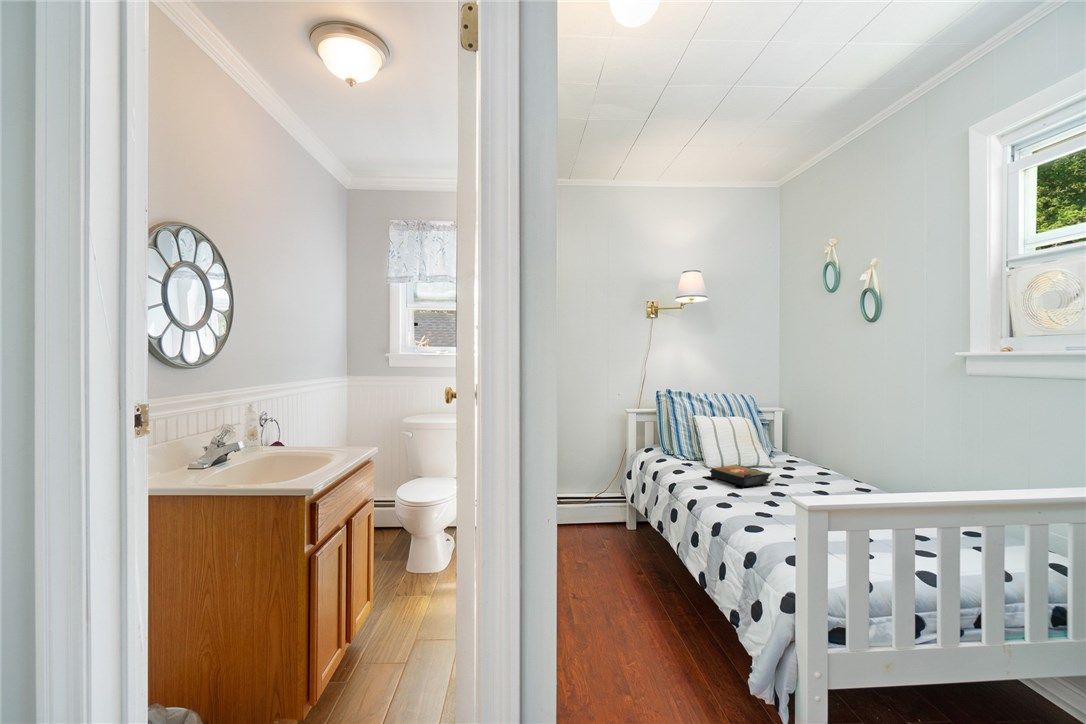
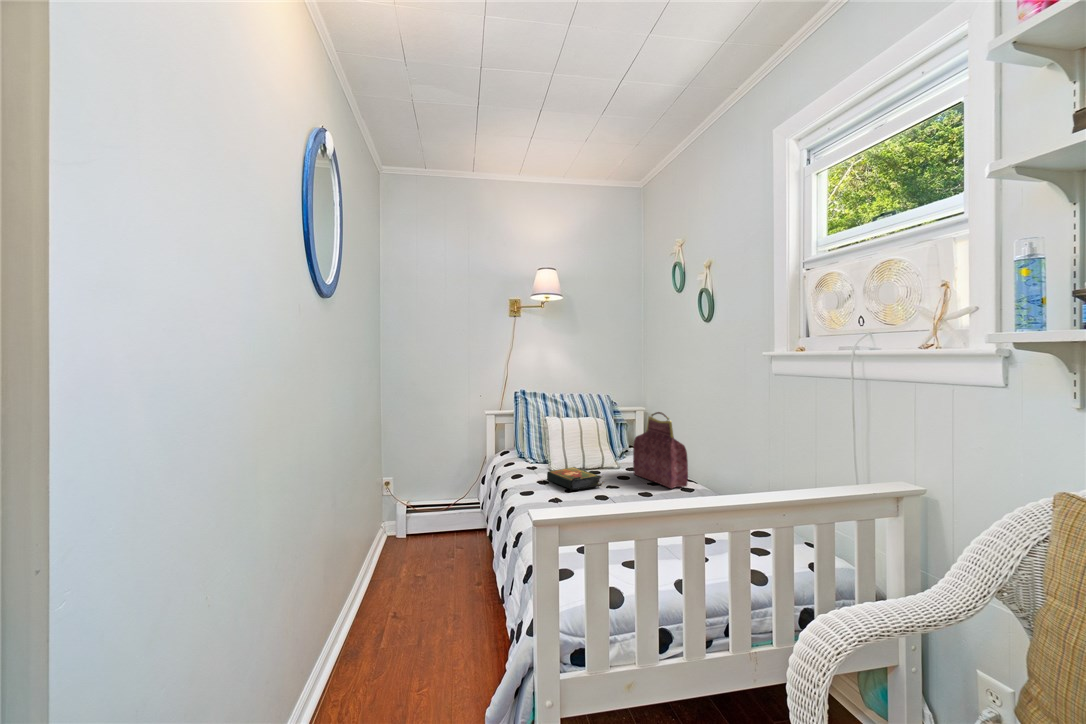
handbag: none [794,411,861,487] -> present [633,412,688,488]

